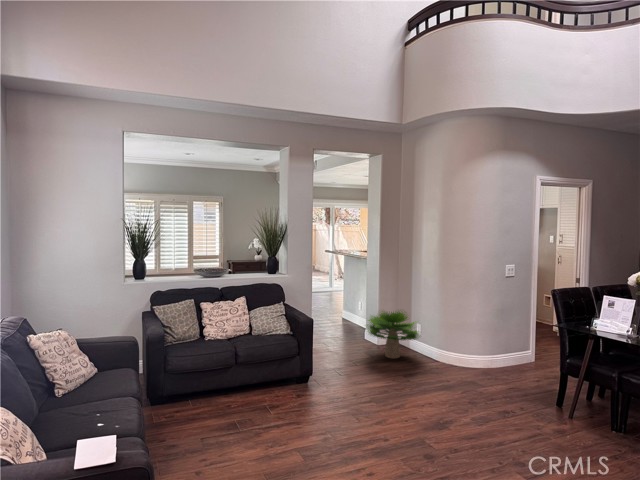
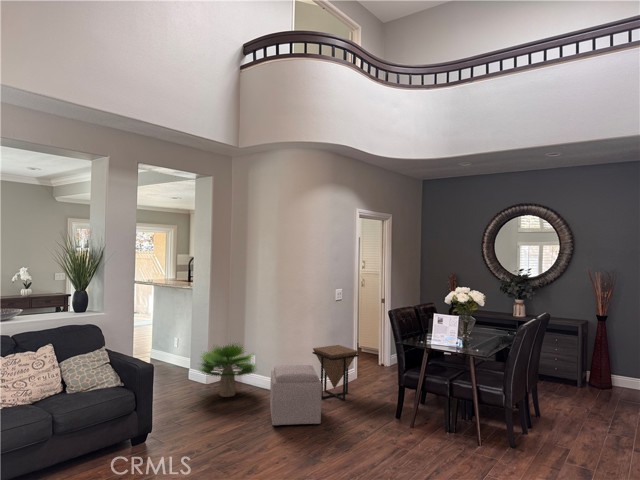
side table: none [476,322,527,380] -> present [313,345,359,401]
ottoman: none [421,335,472,397] -> present [270,365,322,426]

